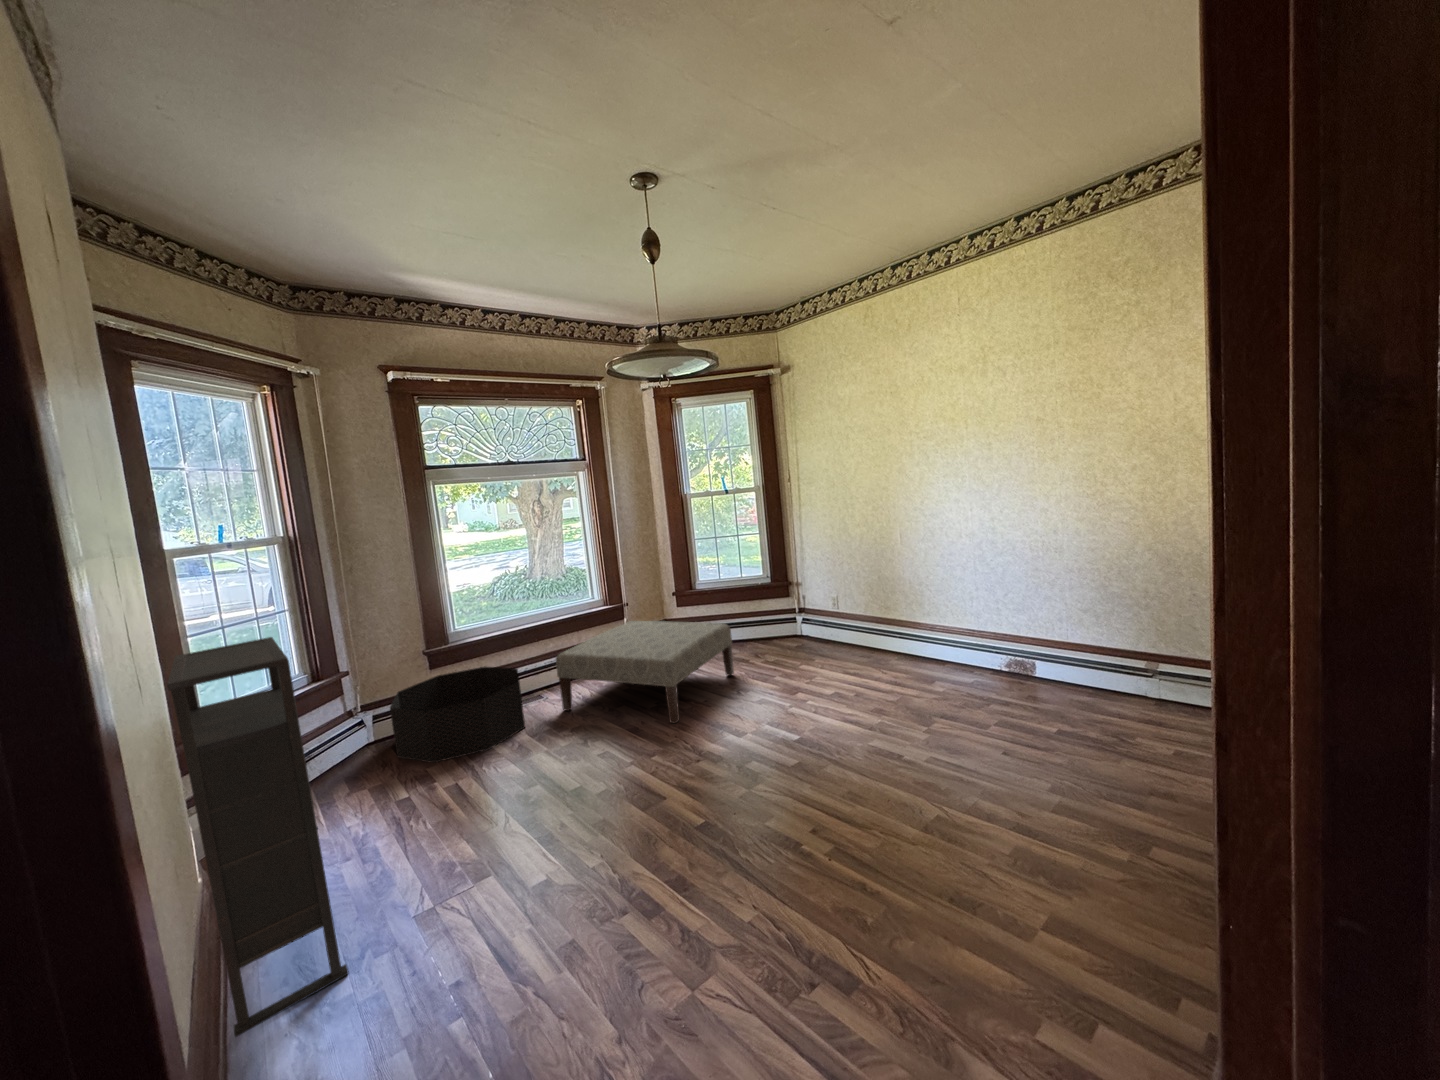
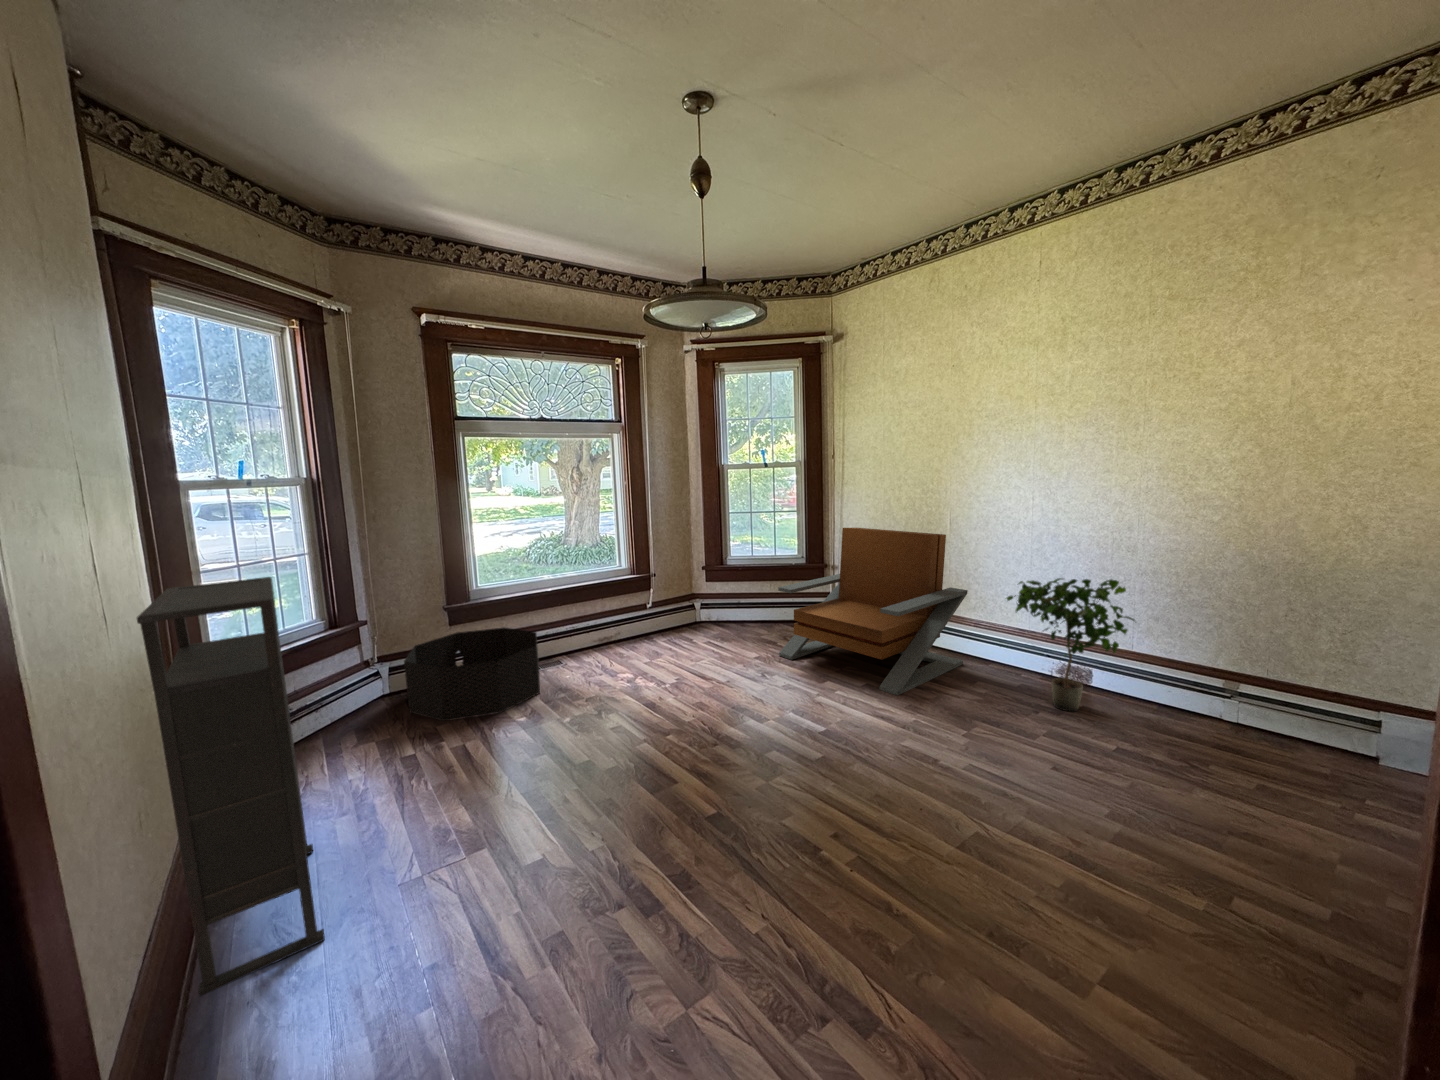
lounge chair: none [747,545,922,700] -> present [778,528,968,695]
potted plant: none [953,578,1067,700] -> present [1007,578,1135,711]
ottoman: present [556,621,734,723] -> none [575,593,760,703]

